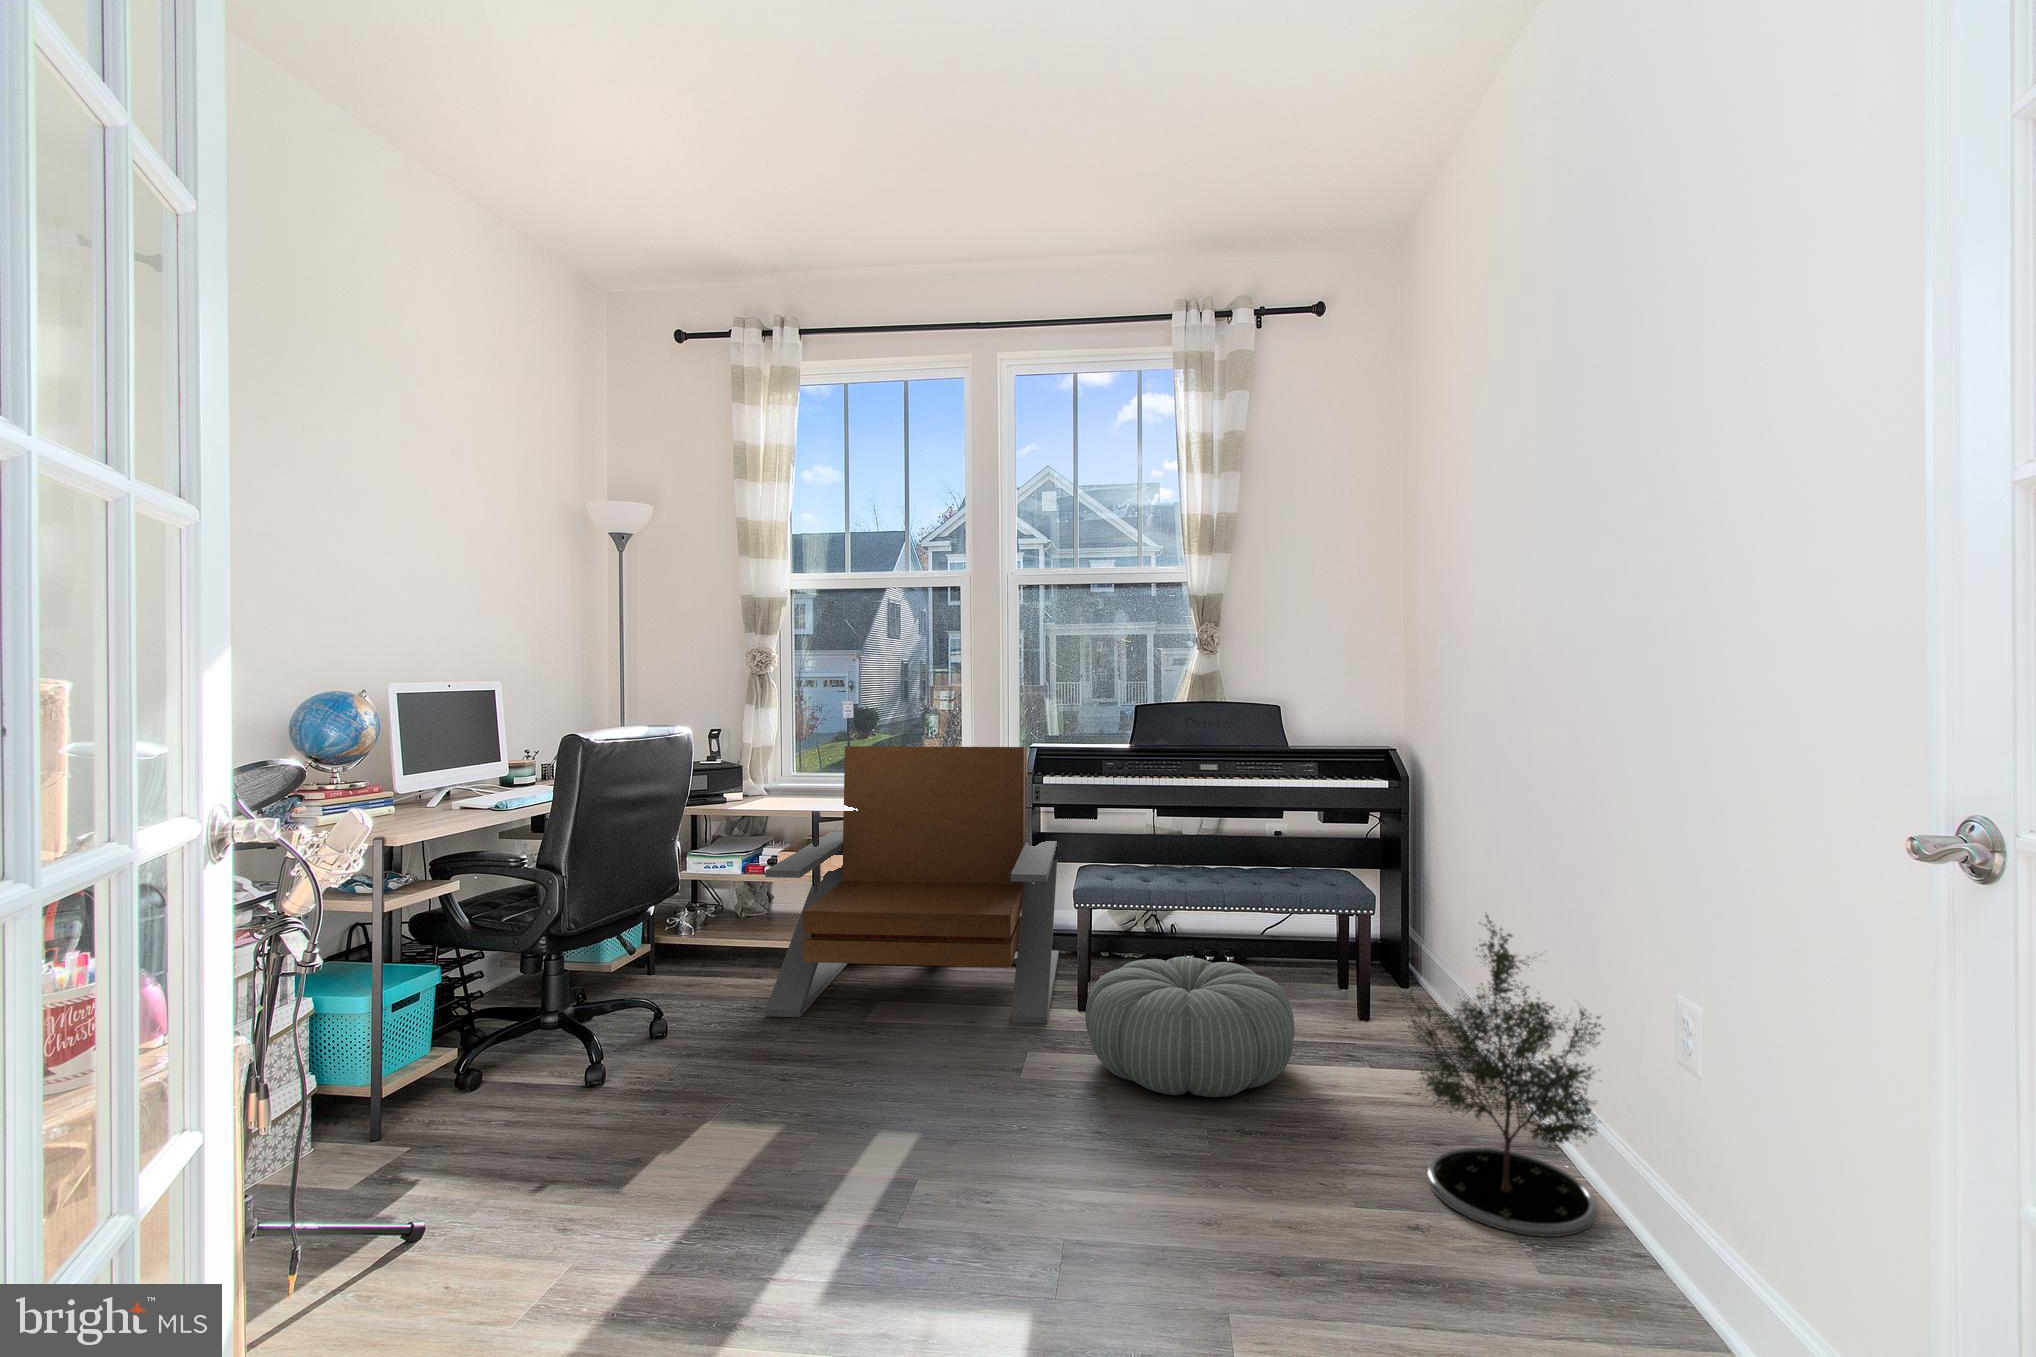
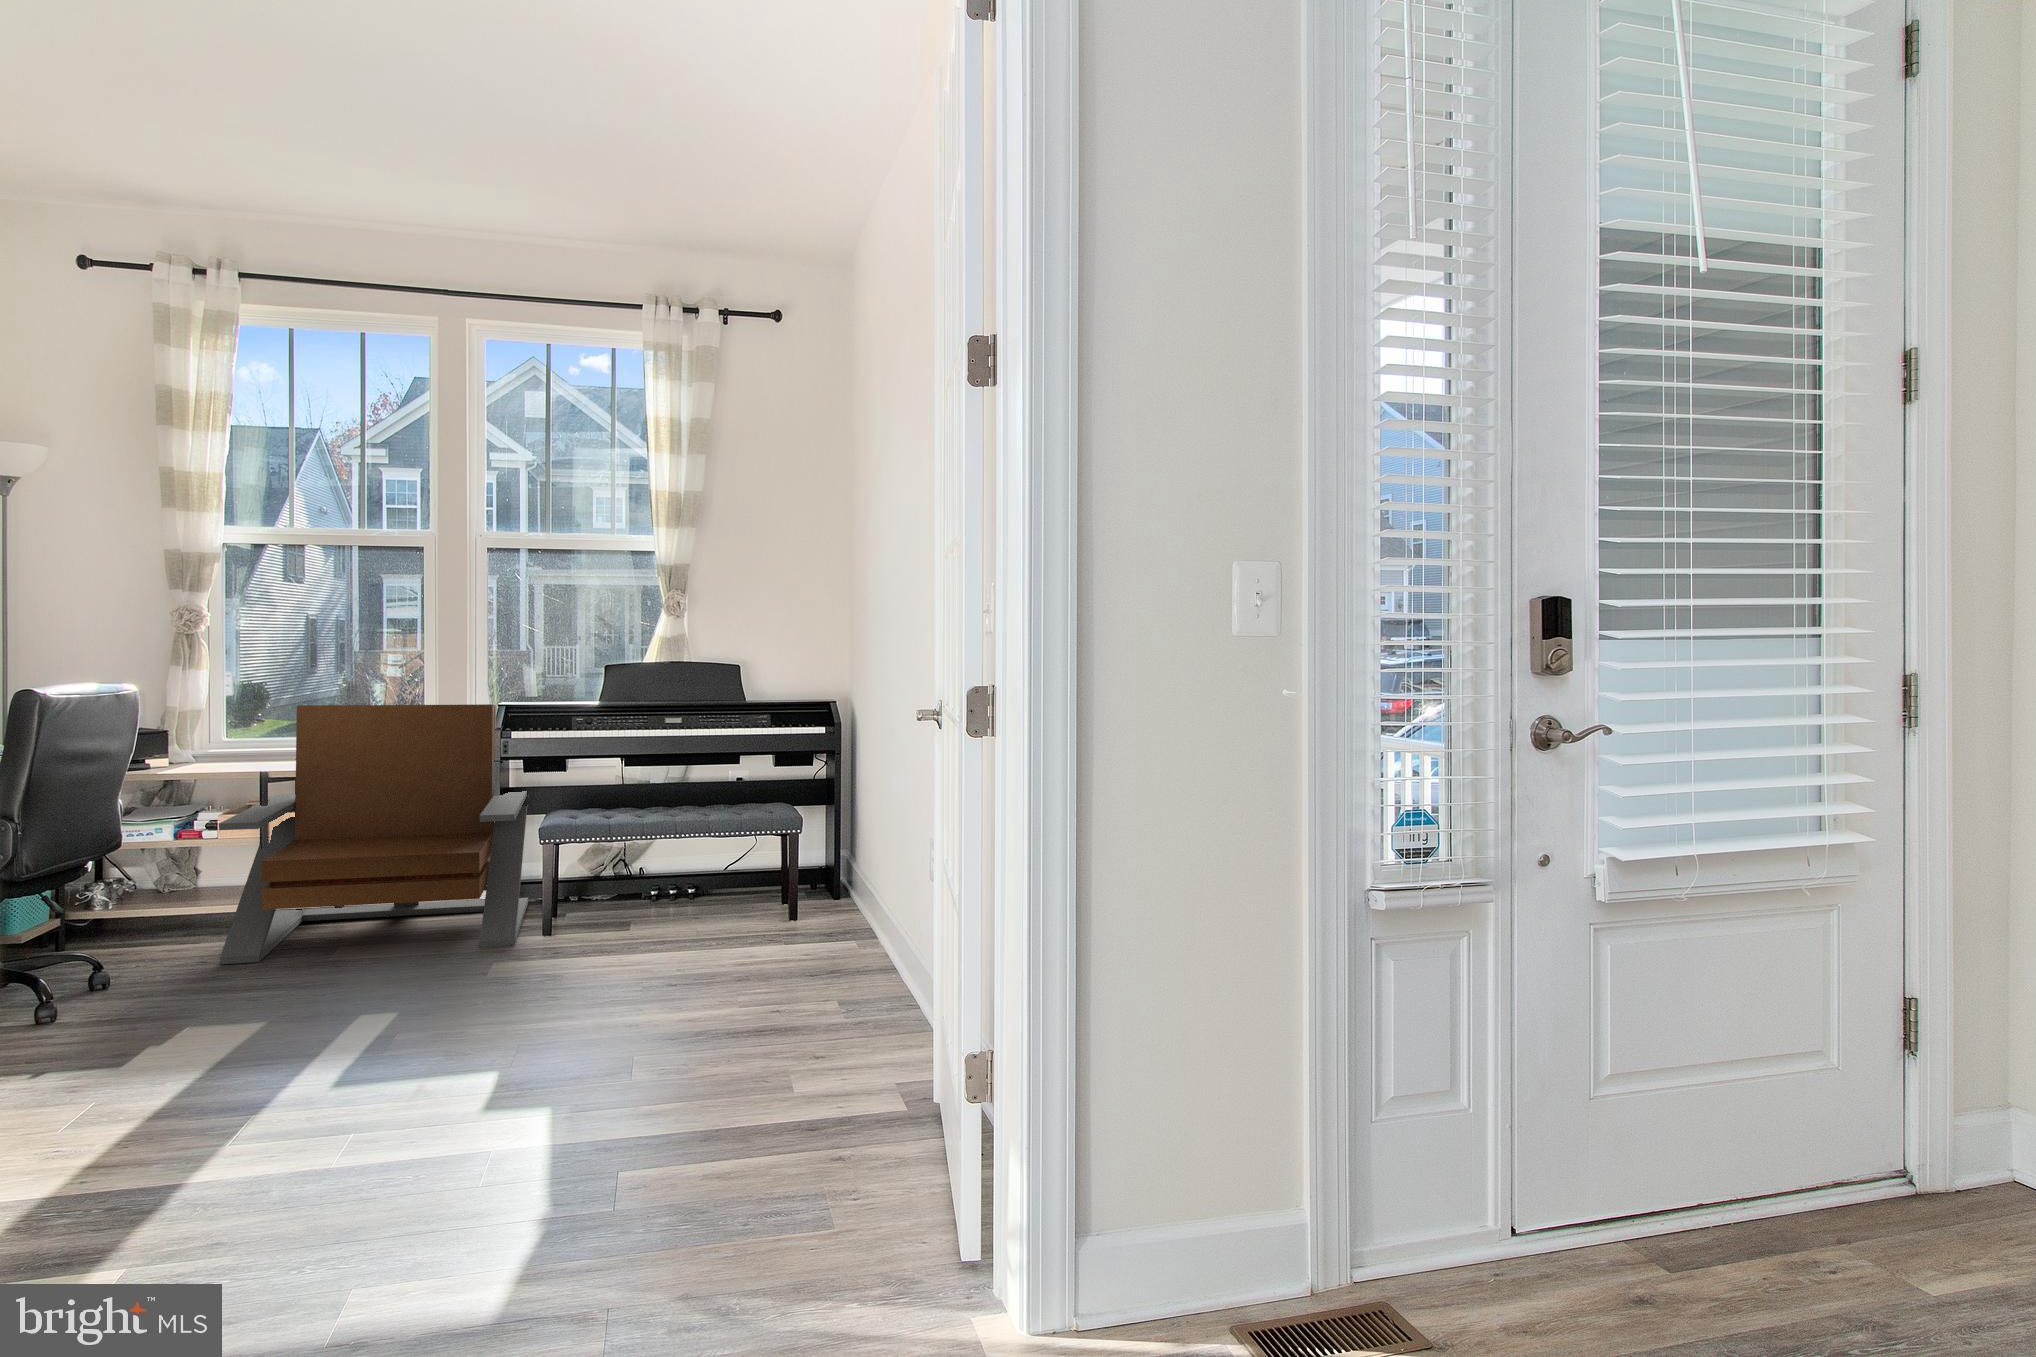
potted tree: present [1402,915,1601,1237] -> none [776,804,903,1005]
pouf: present [1085,957,1295,1097] -> none [549,875,724,971]

